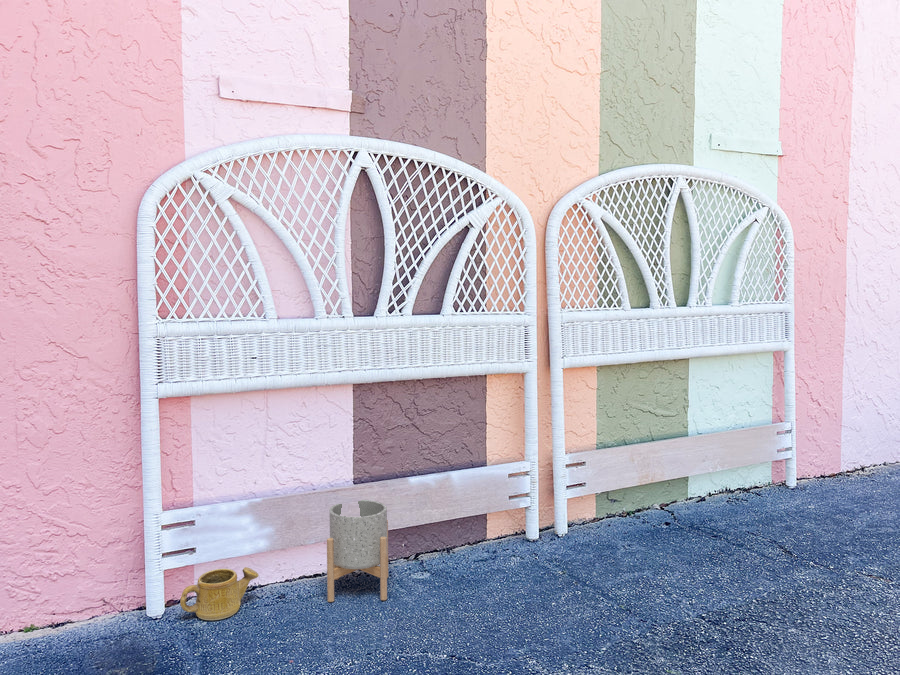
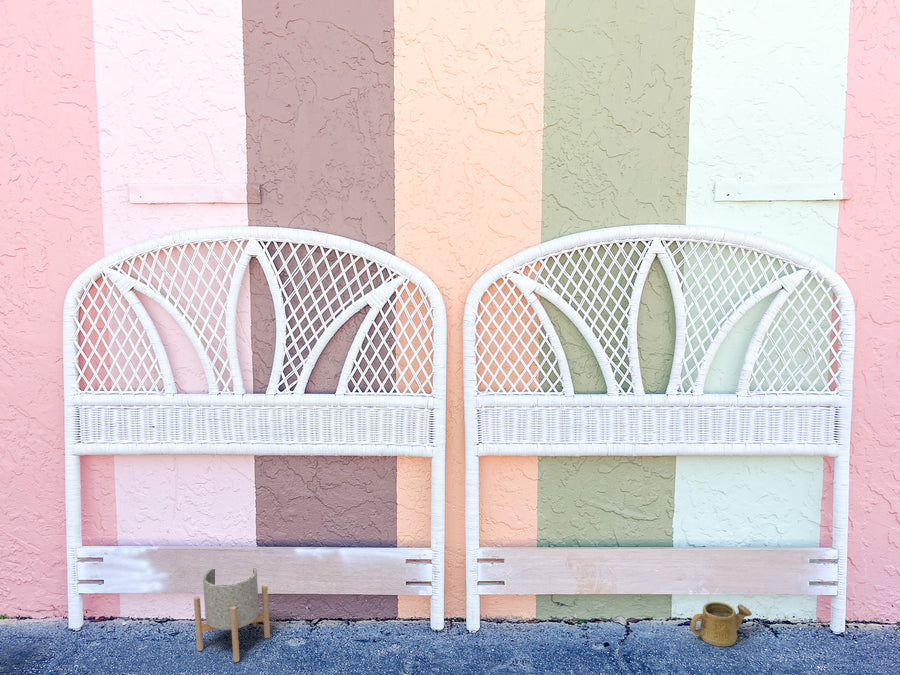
watering can: present [180,567,259,620] -> present [690,602,752,646]

